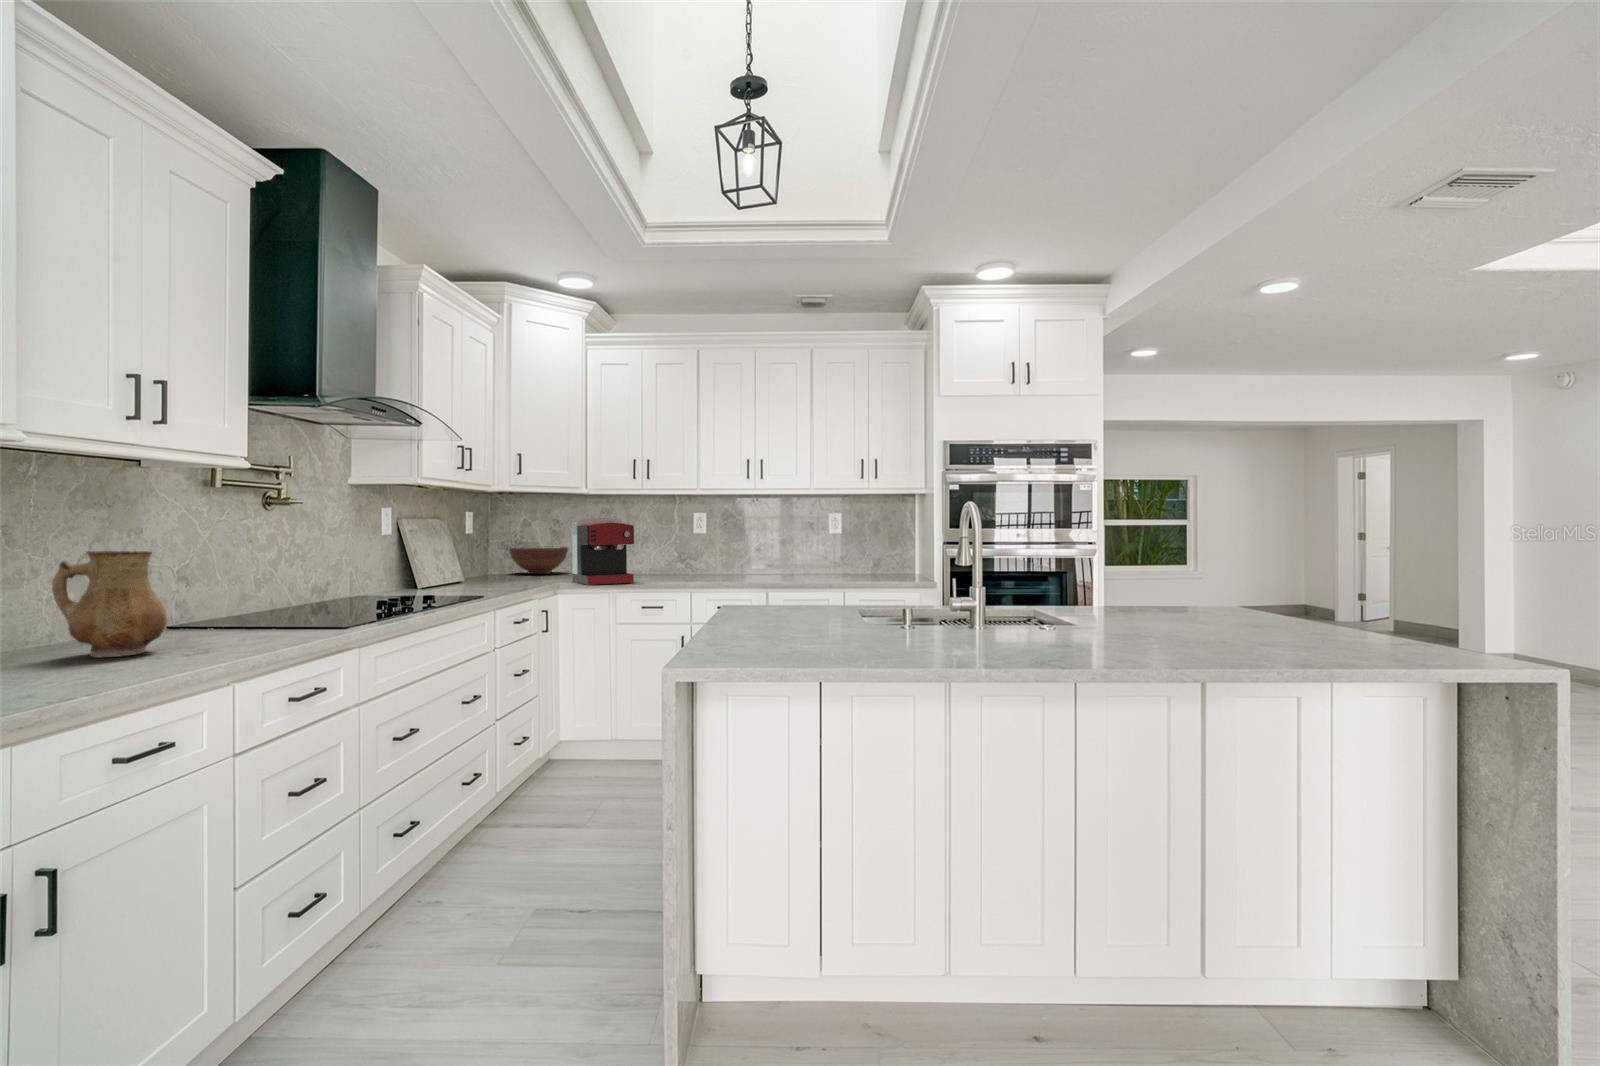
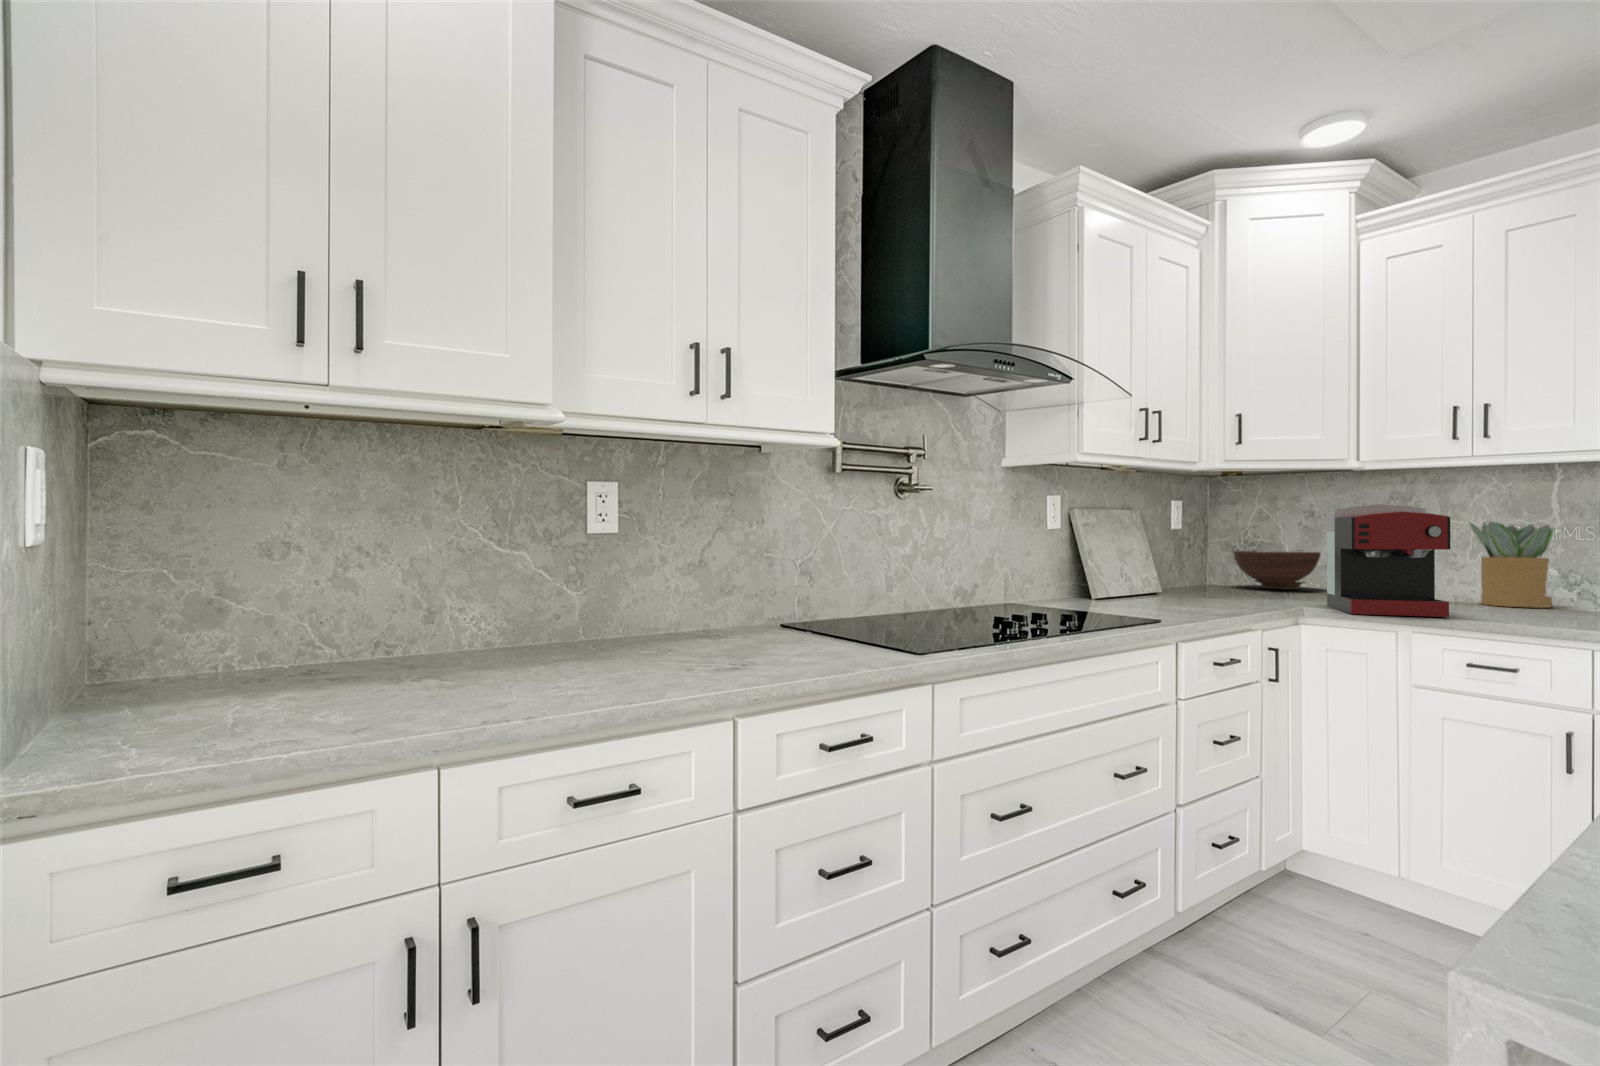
potted plant: none [640,526,676,576] -> present [1470,522,1554,608]
ceramic pitcher: present [52,551,167,658] -> none [628,539,718,660]

